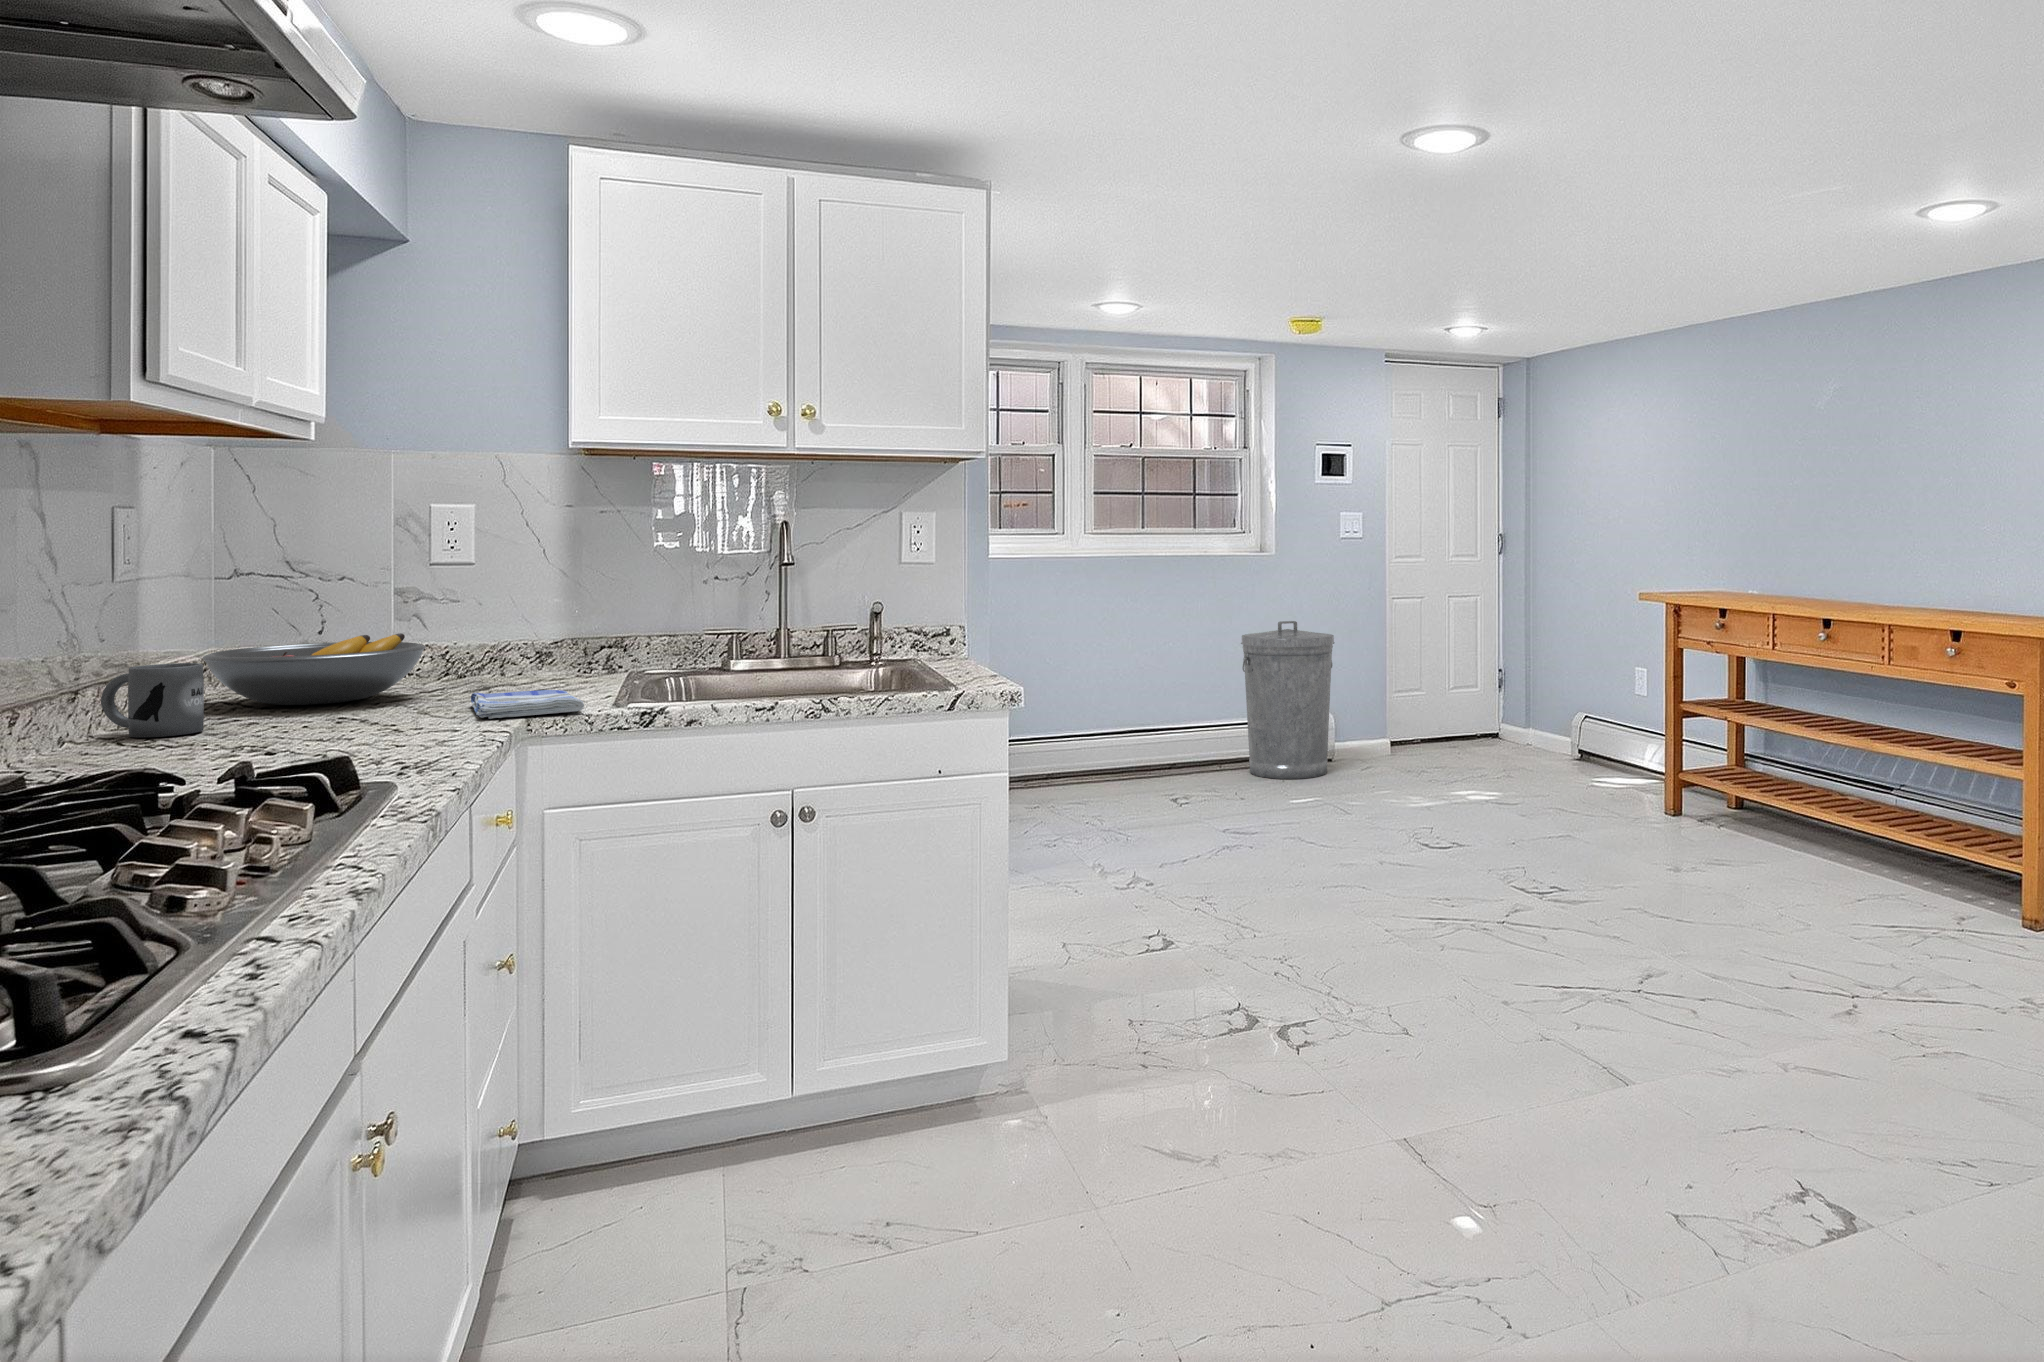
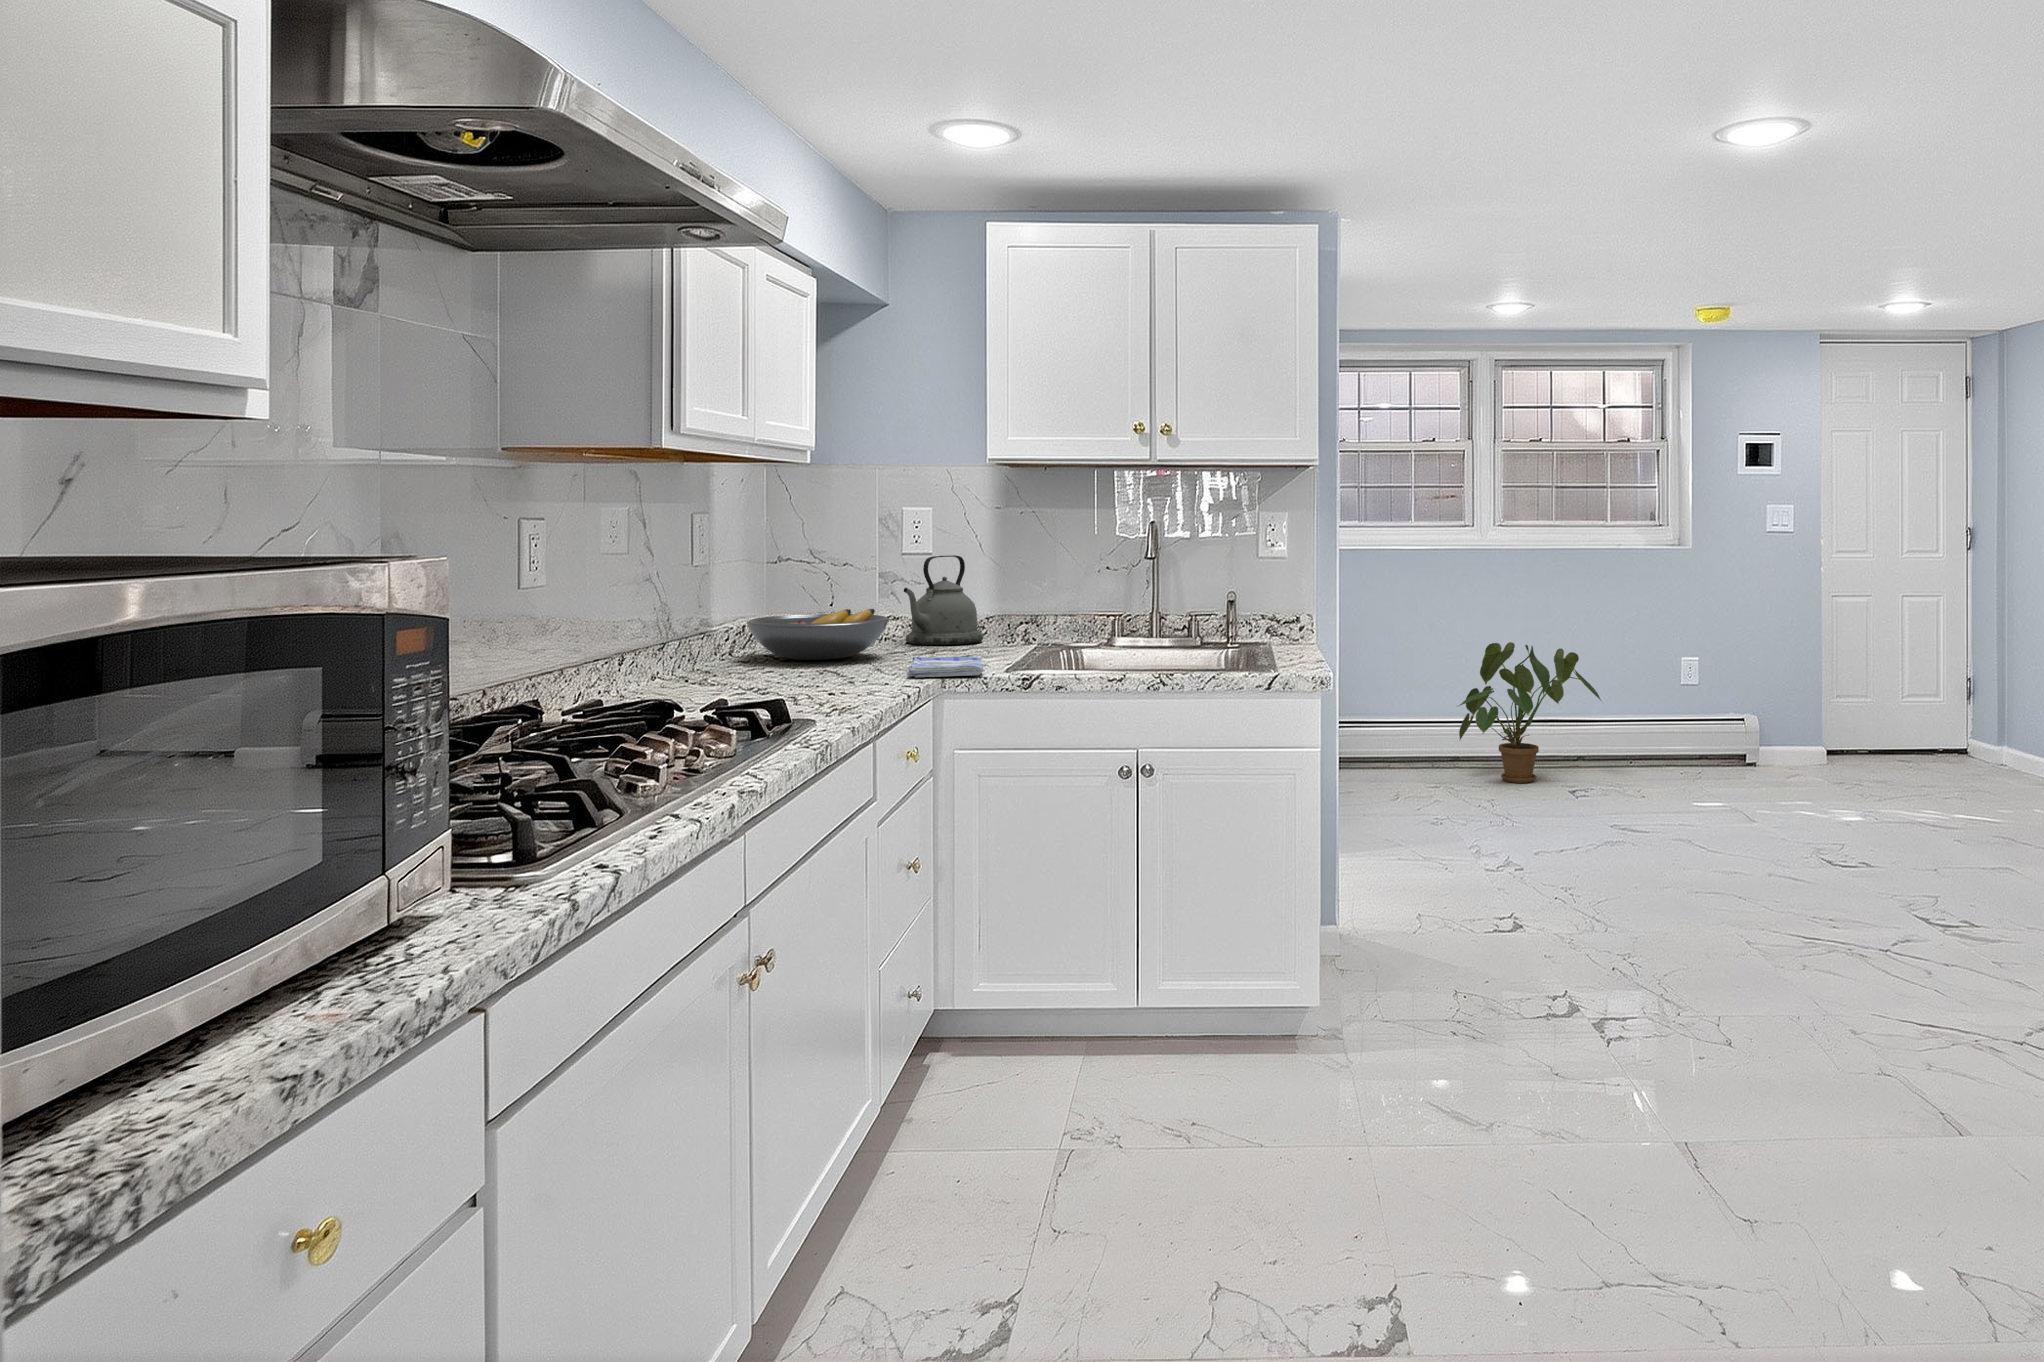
kettle: none [431,565,542,679] -> present [904,555,983,645]
trash can: present [1241,621,1334,779] -> none [1658,618,1760,780]
house plant: none [1048,652,1196,797] -> present [1459,642,1601,783]
mug: present [101,663,204,737] -> none [677,627,735,678]

